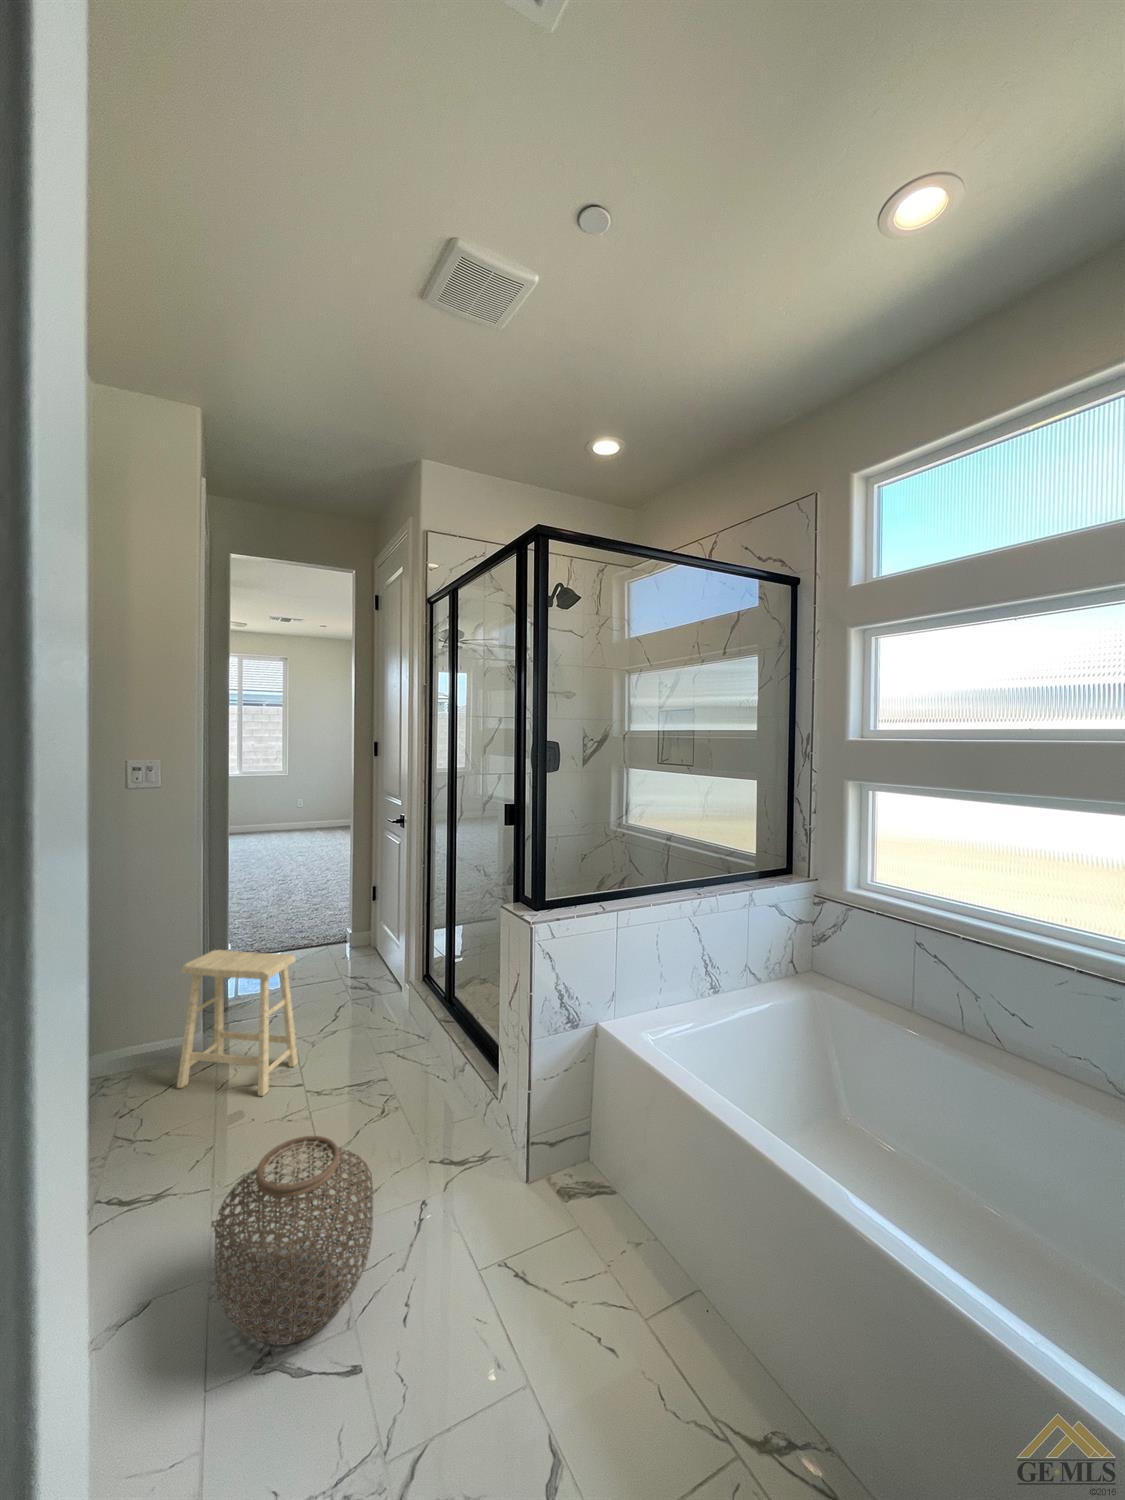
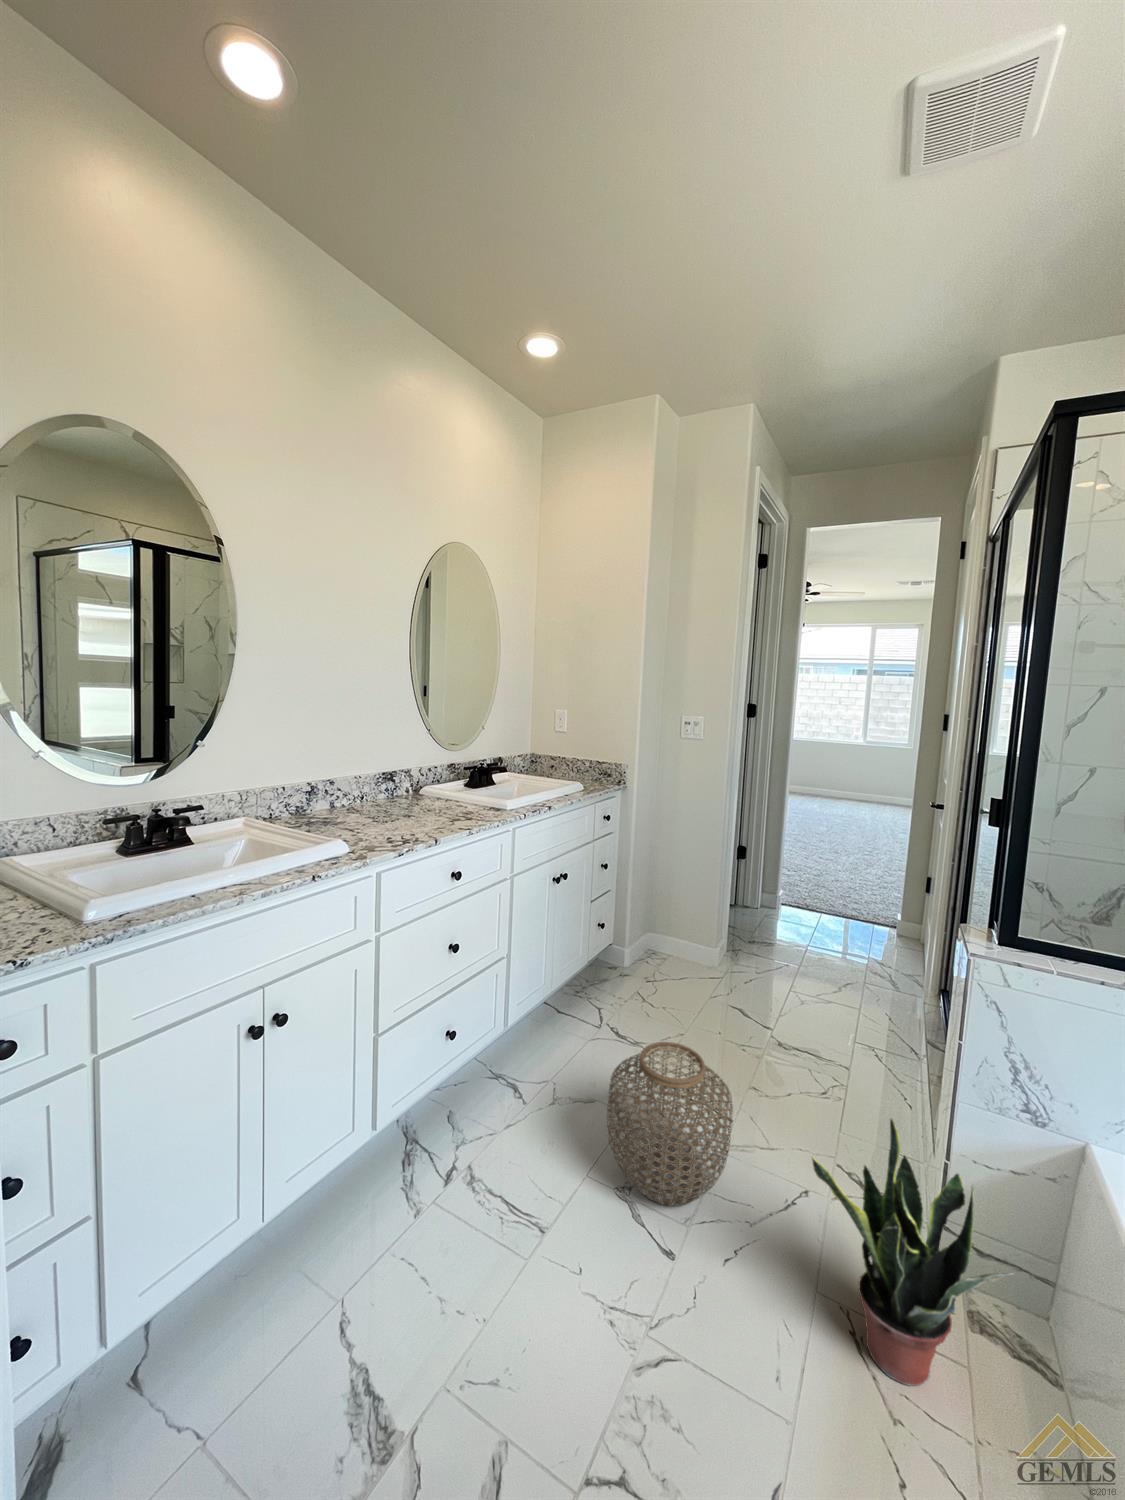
footstool: present [177,950,298,1096] -> none [688,884,784,1020]
potted plant: none [482,1076,613,1280] -> present [812,1119,1014,1386]

